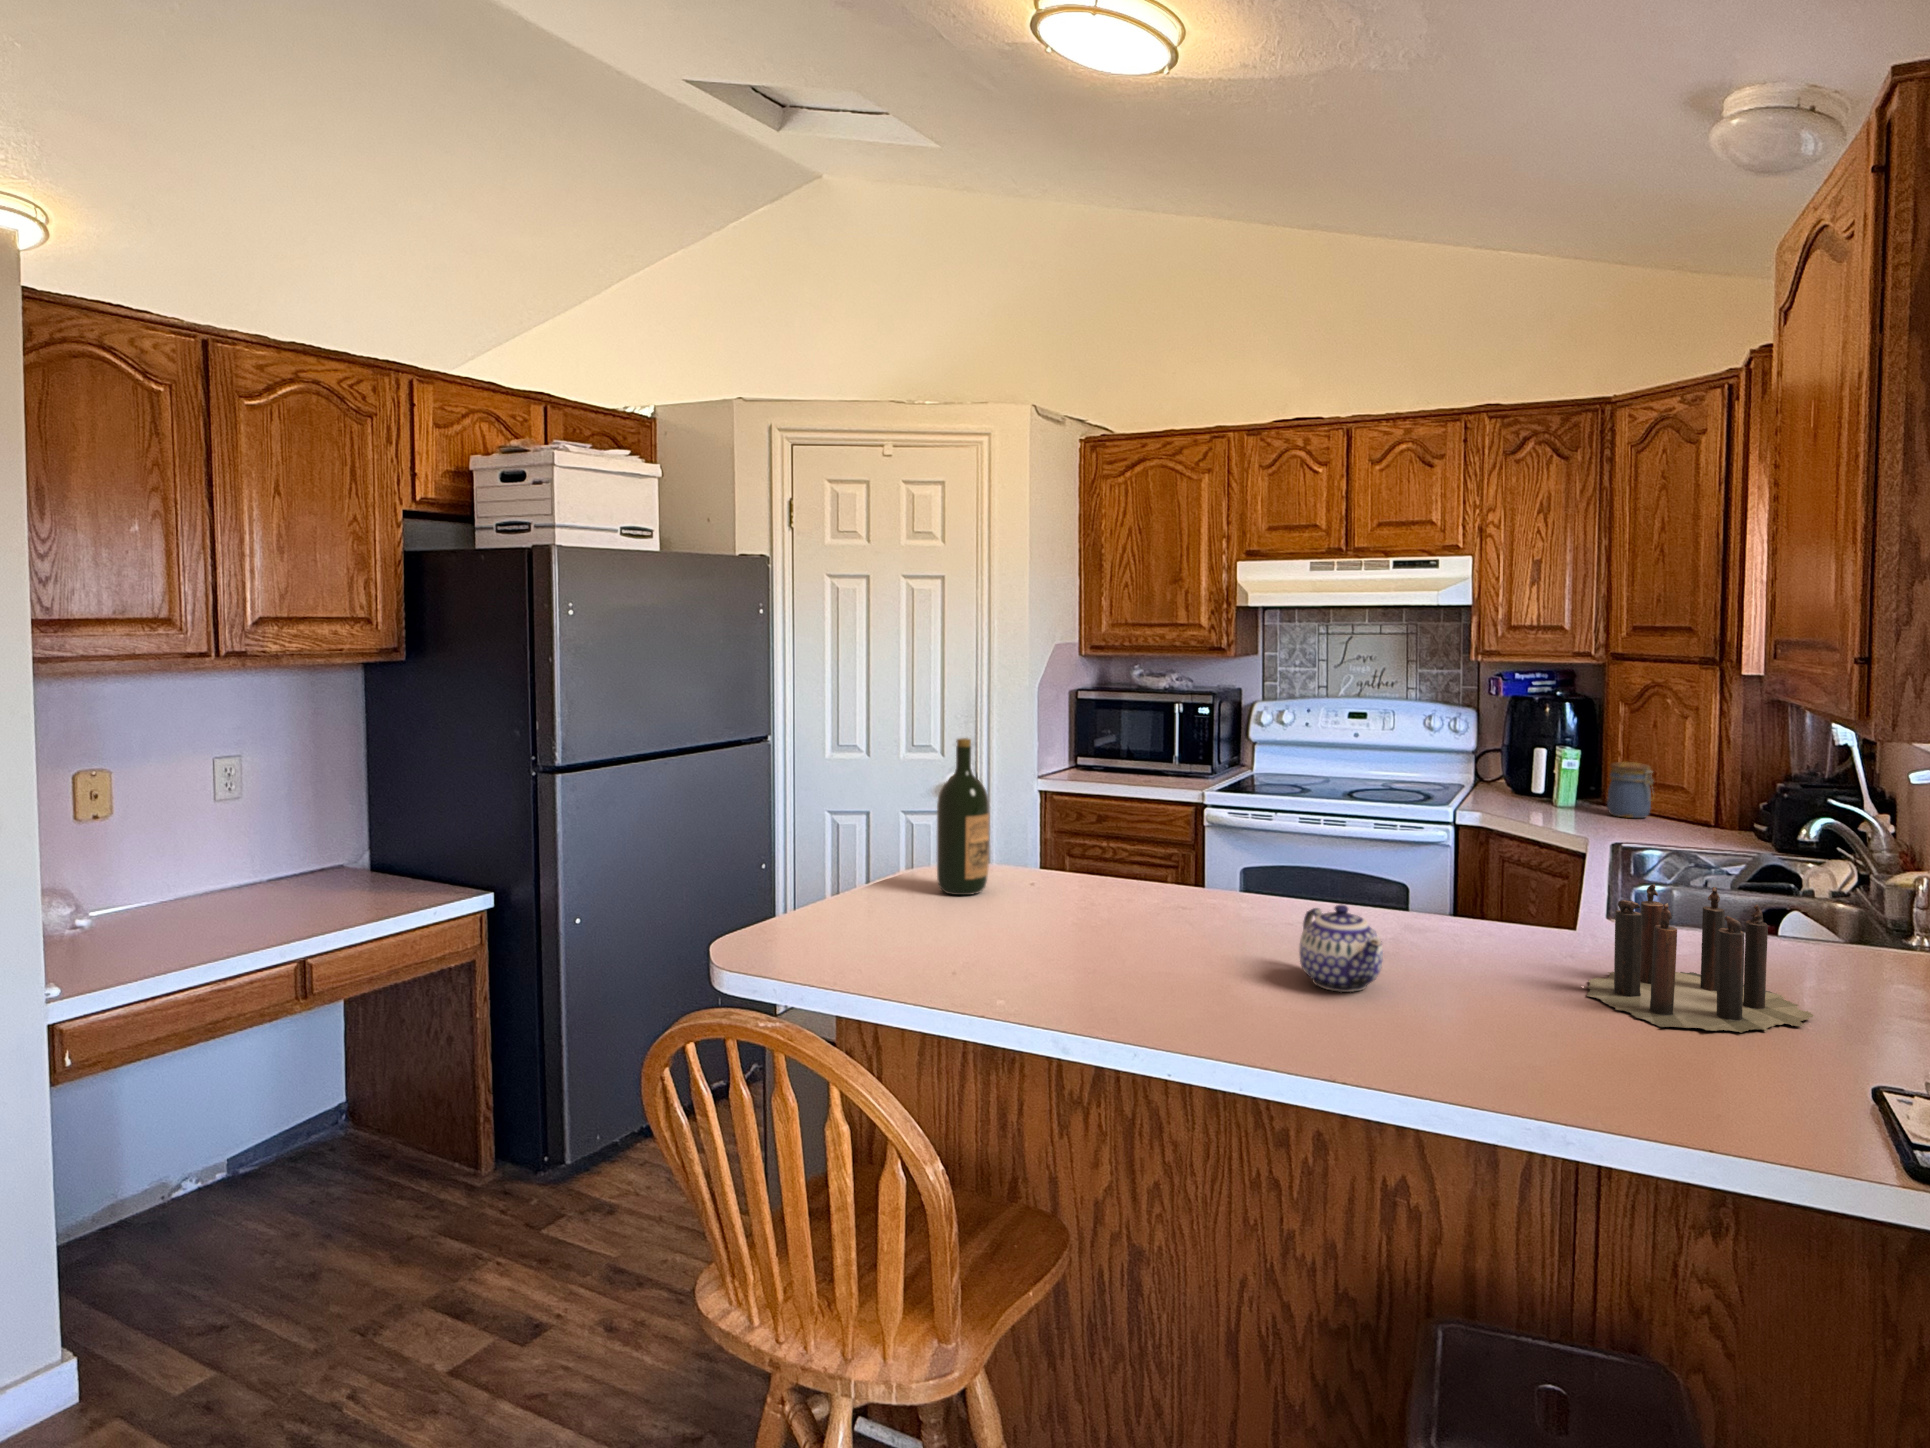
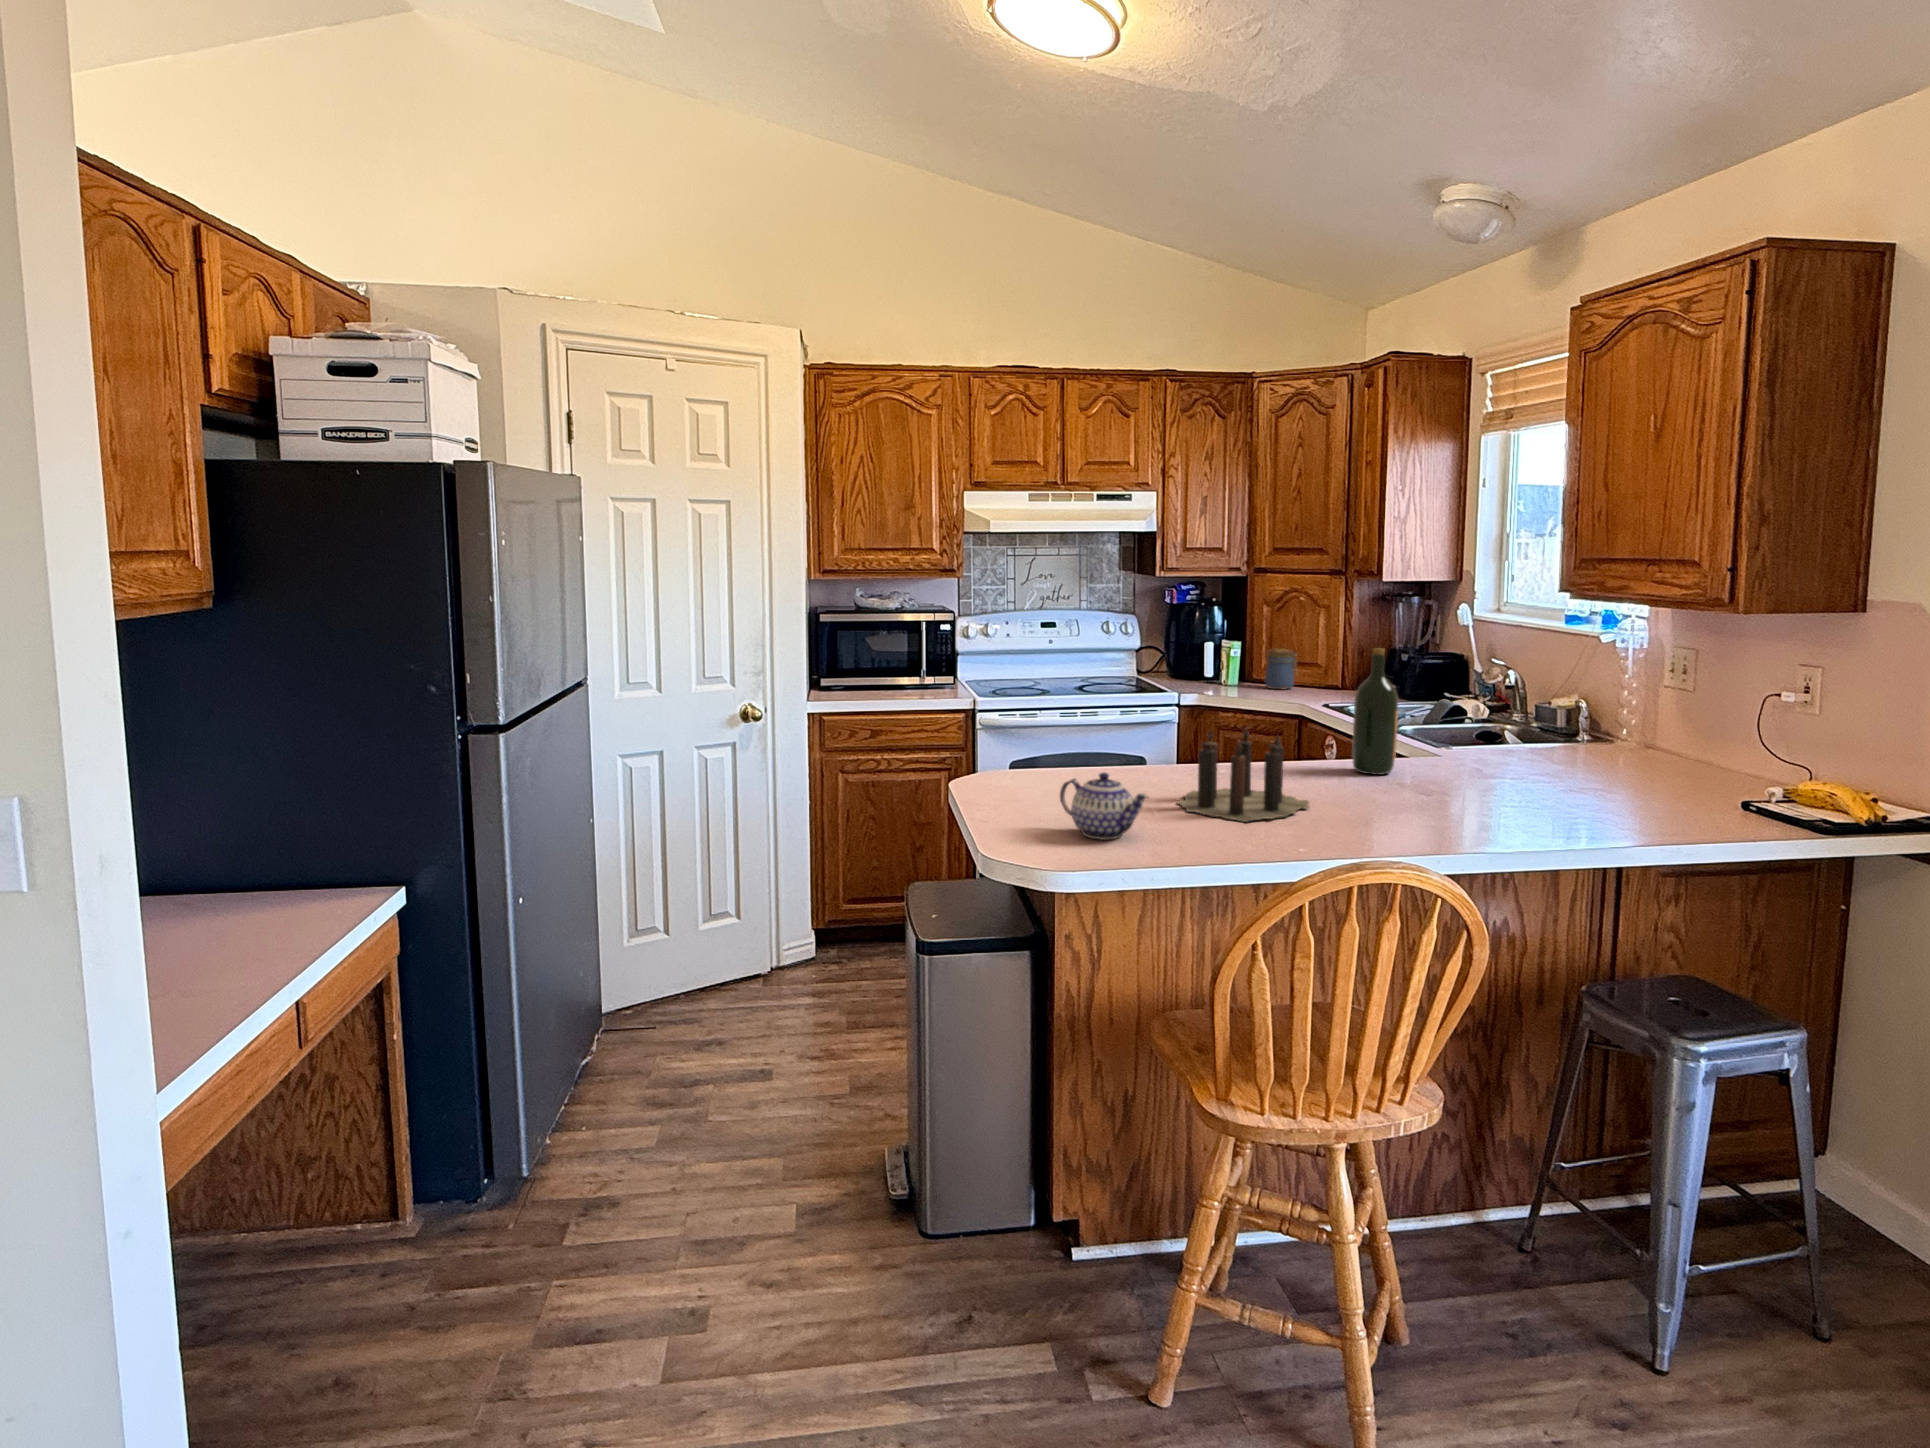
wine bottle: present [937,738,990,895] -> present [1352,648,1398,775]
candle: present [1586,884,1814,1033] -> present [1179,728,1309,822]
teapot: present [1299,905,1383,992] -> present [1060,773,1148,840]

